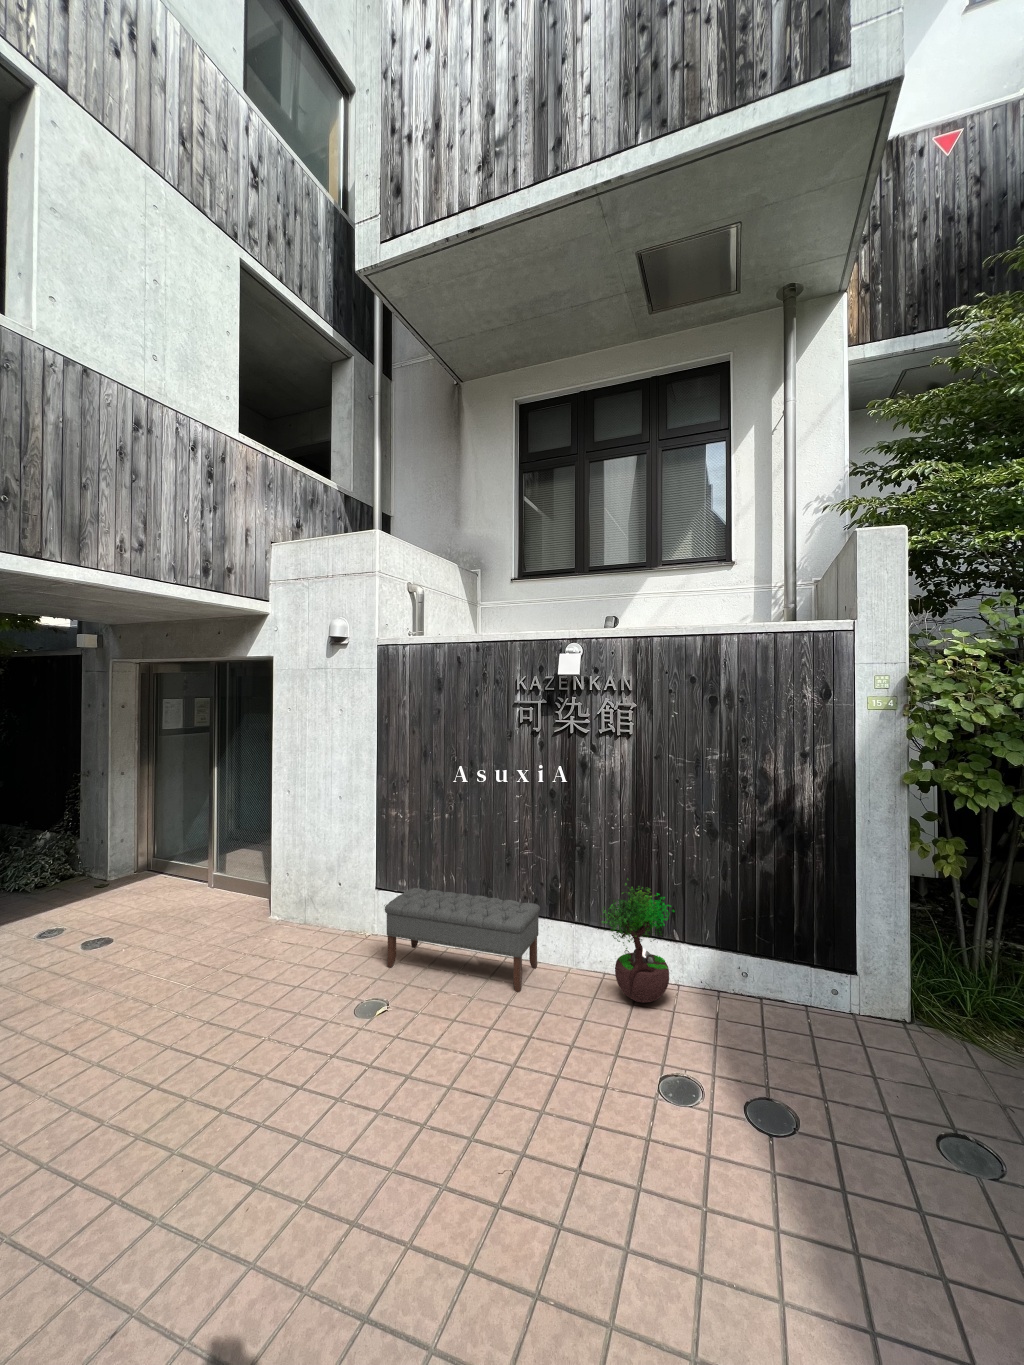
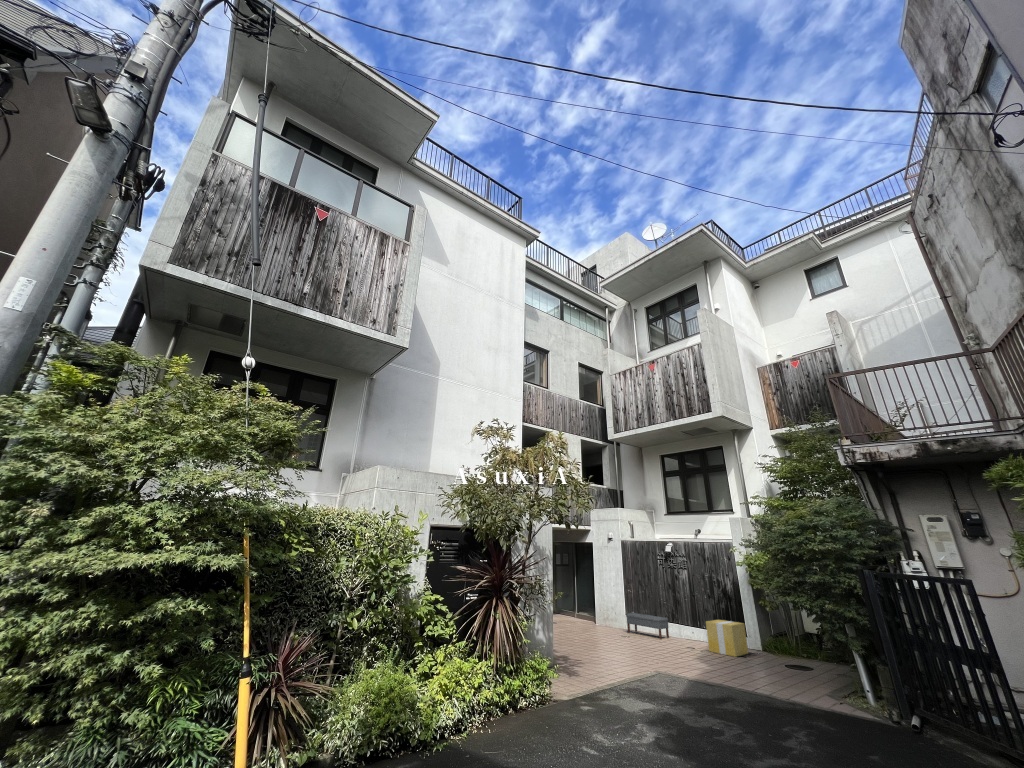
potted tree: present [601,883,671,1003] -> none [677,607,700,644]
cardboard box: none [747,910,876,1088] -> present [706,620,748,657]

